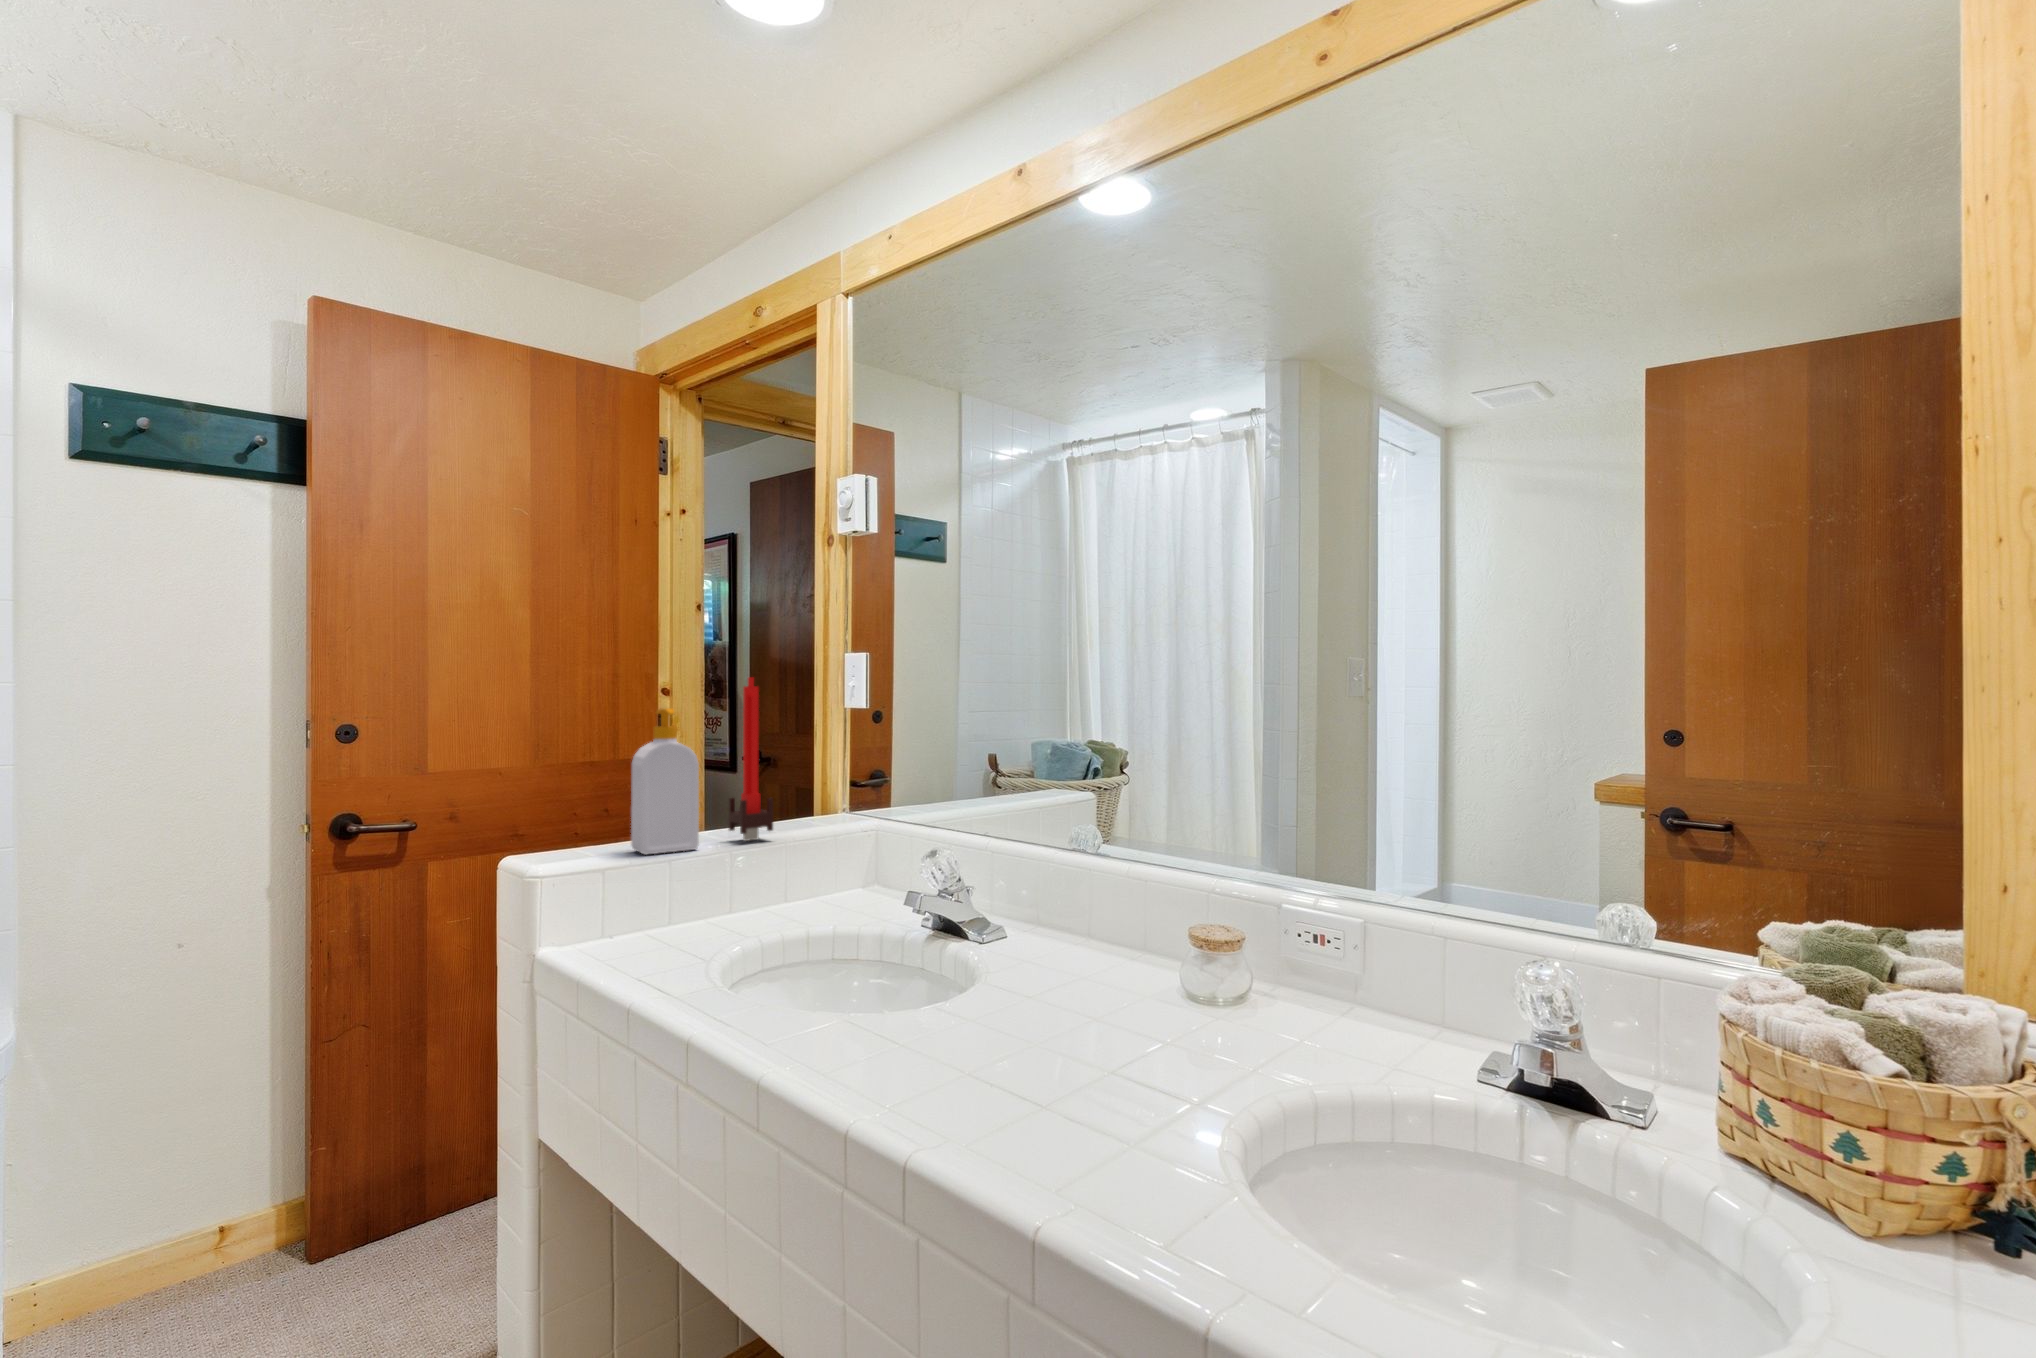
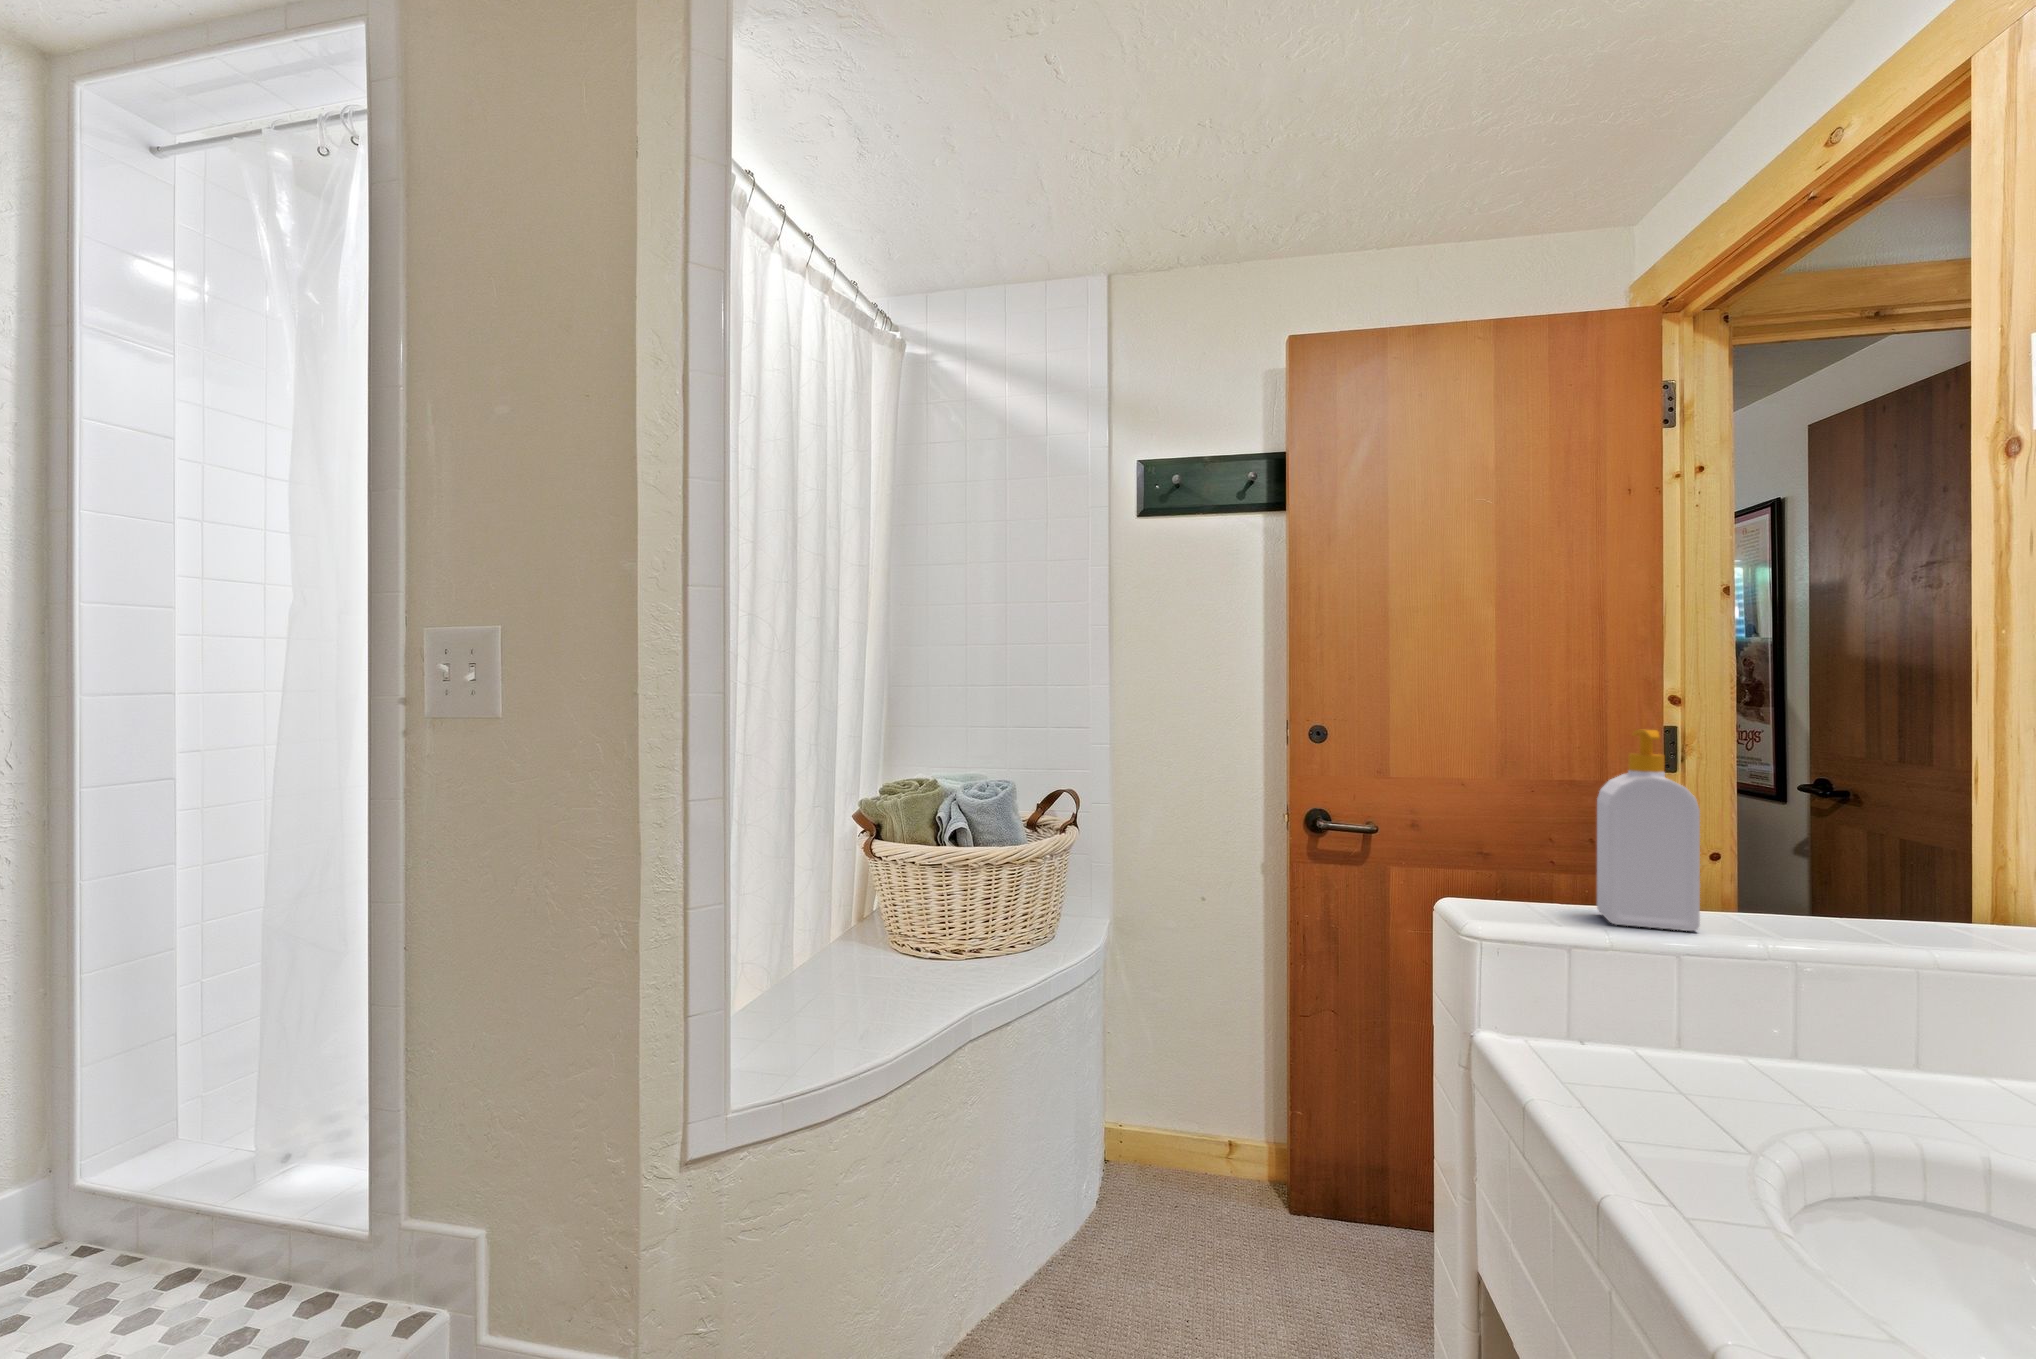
candle: present [729,677,773,841] -> none [1754,687,1839,934]

